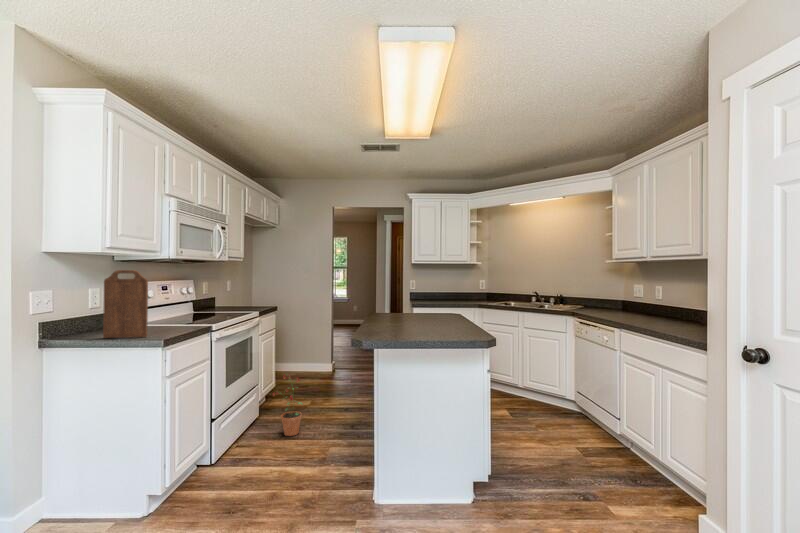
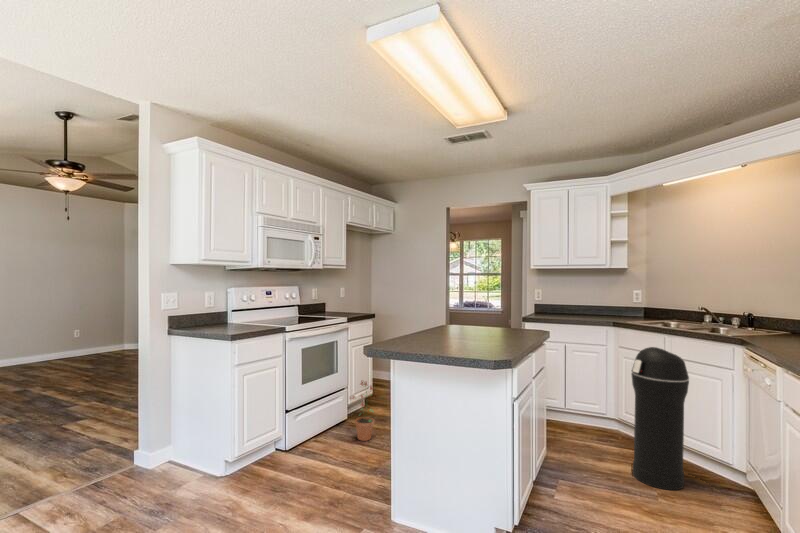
cutting board: present [103,270,148,338] -> none [202,279,230,333]
trash can: none [517,313,557,420] -> present [632,347,689,490]

